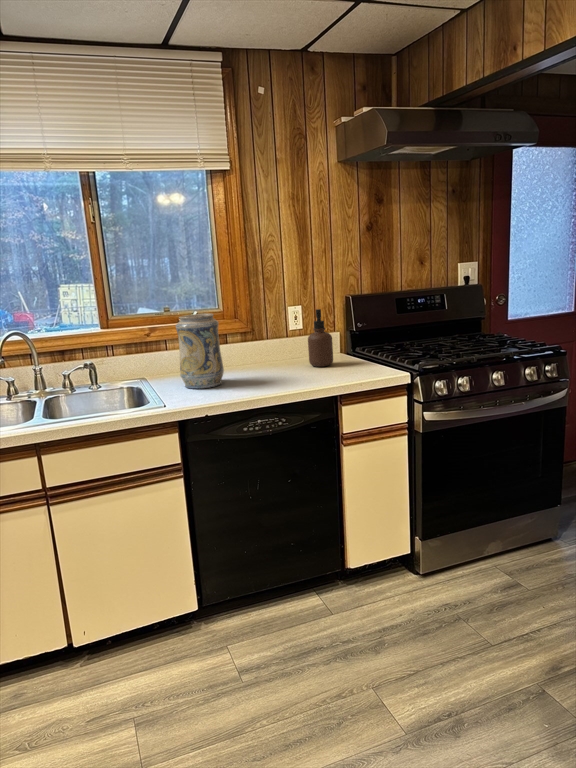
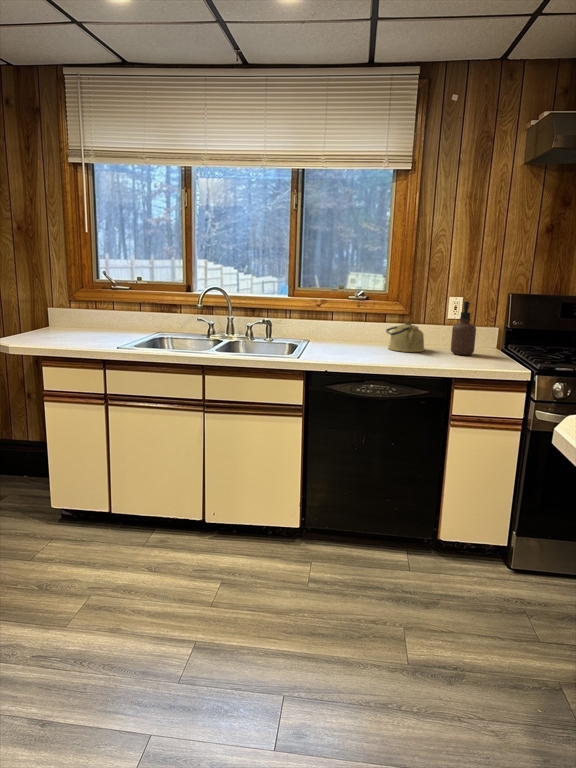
decorative vase: present [176,314,224,388] -> none [328,291,366,353]
kettle: none [236,339,283,374] -> present [386,321,425,352]

